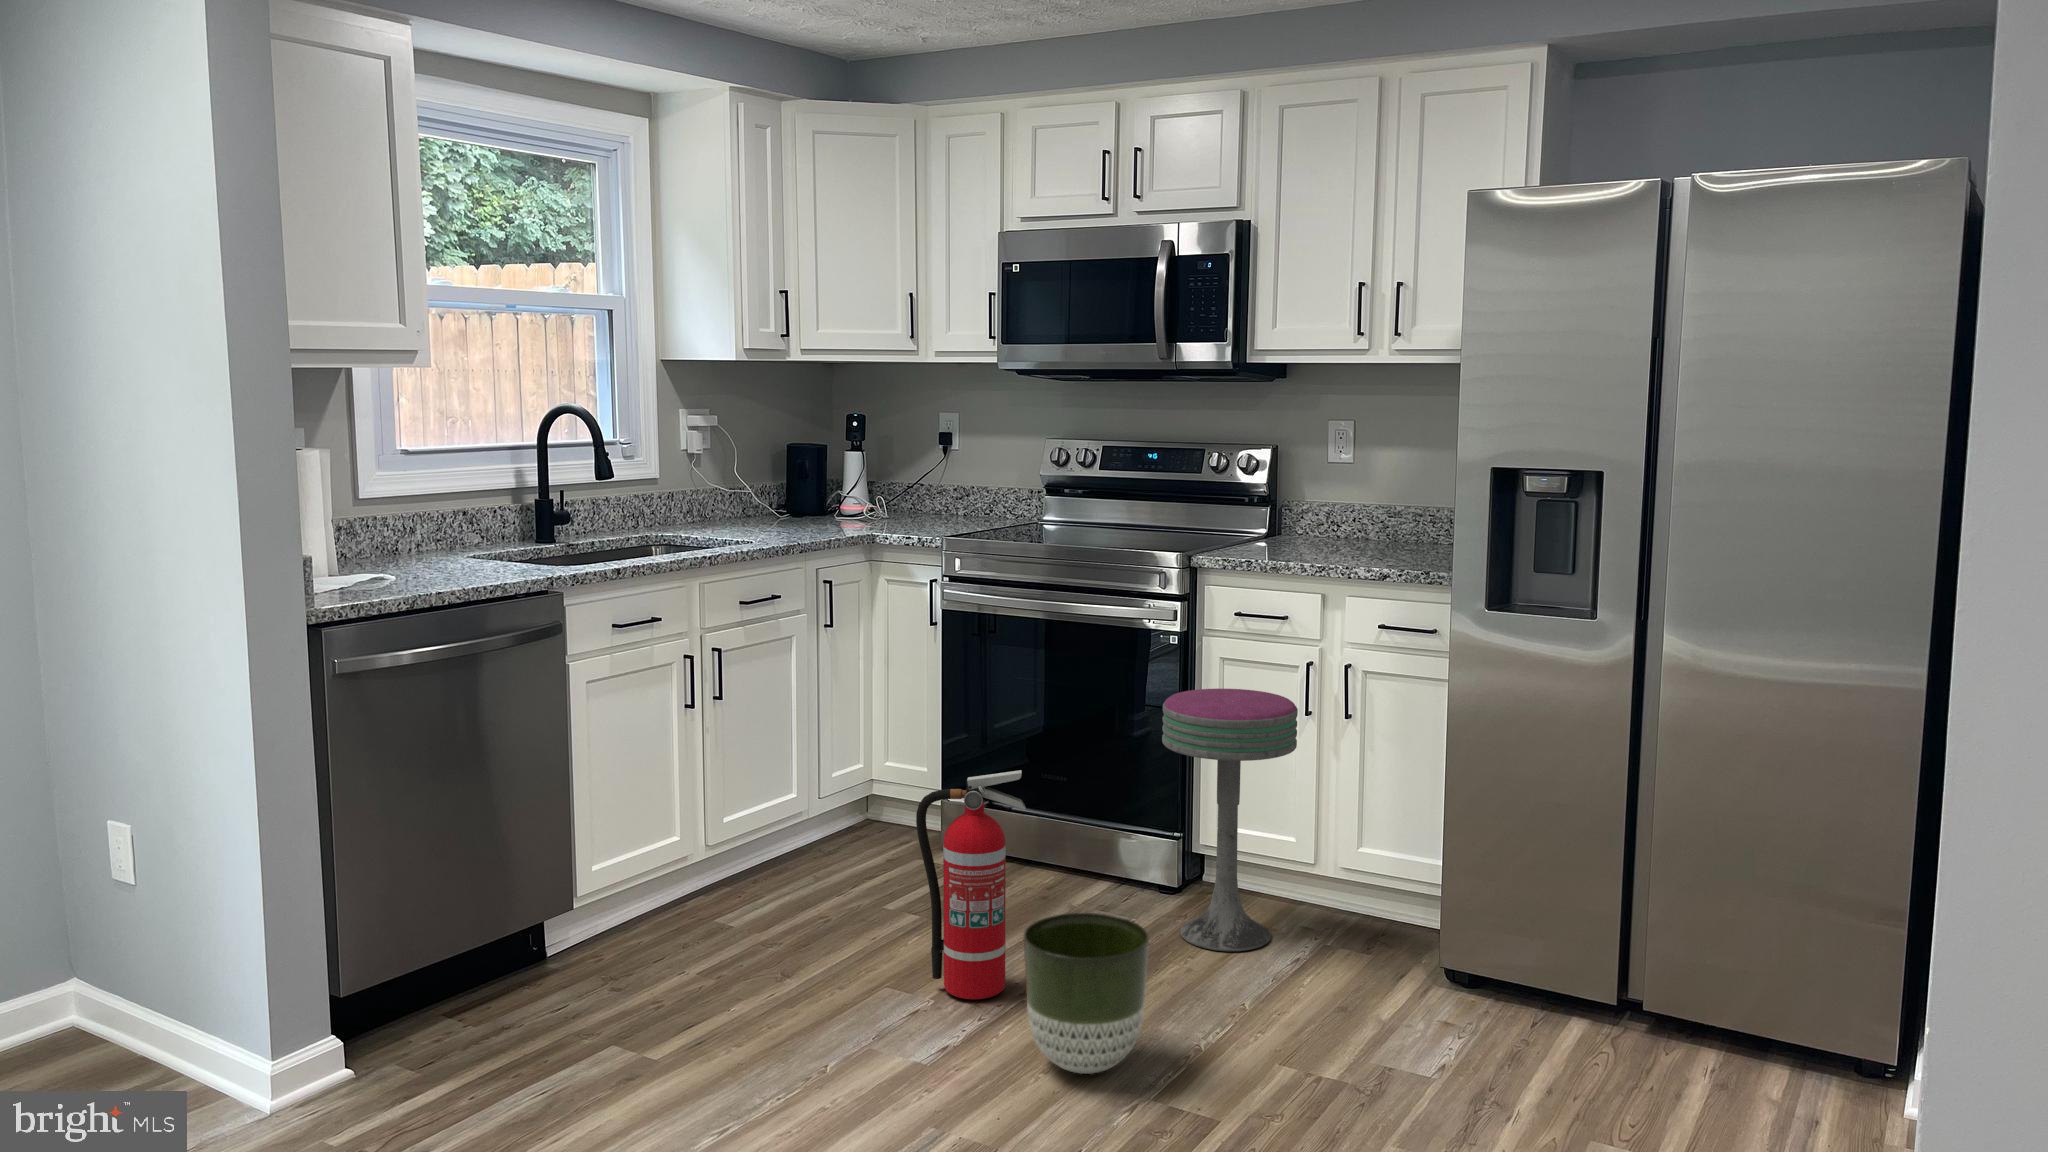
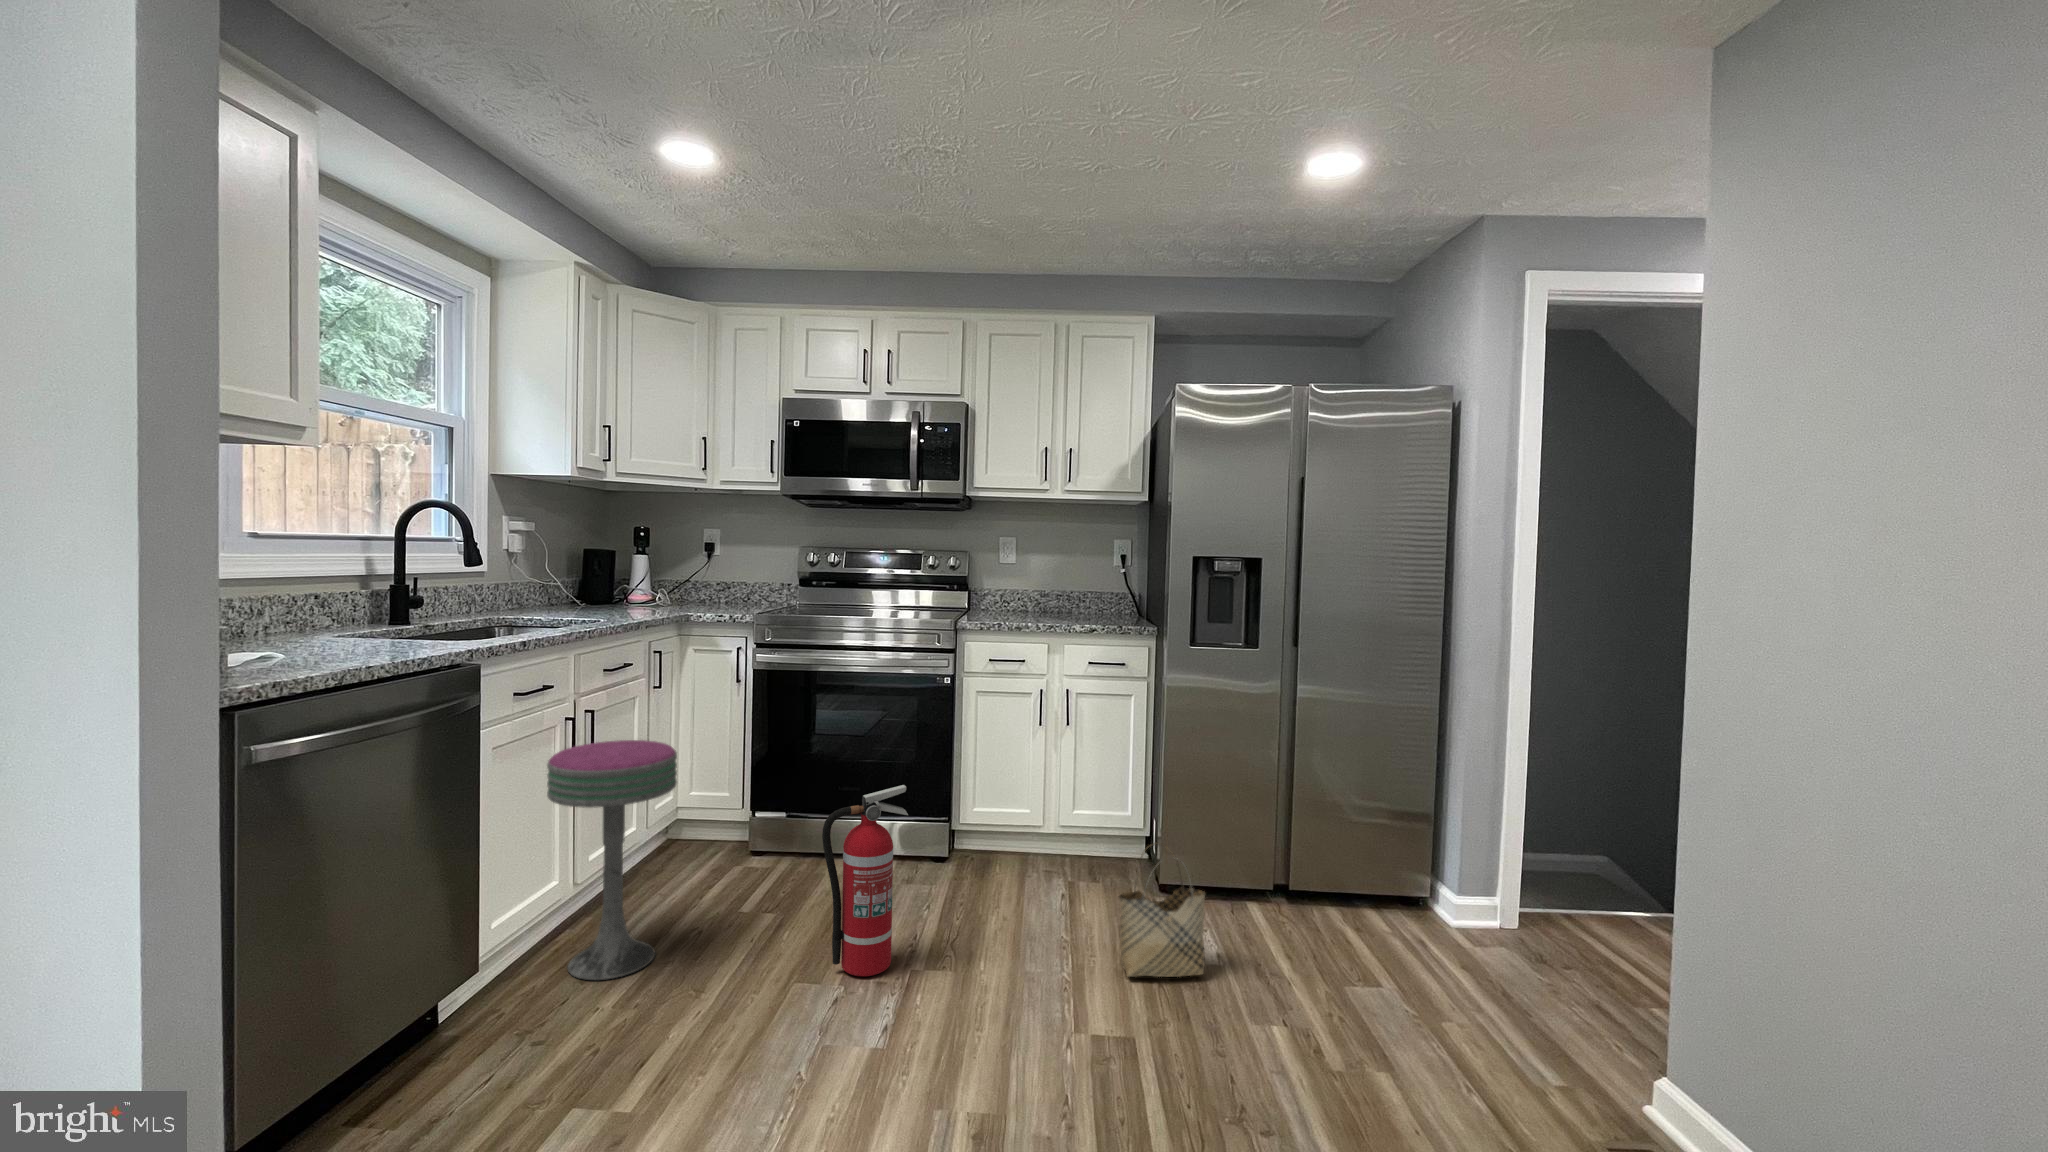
bar stool: present [1162,689,1298,951] -> present [547,740,677,980]
woven basket: none [1280,891,1415,1085] -> present [1119,843,1205,977]
planter: present [1024,913,1149,1074] -> none [952,888,1048,1020]

